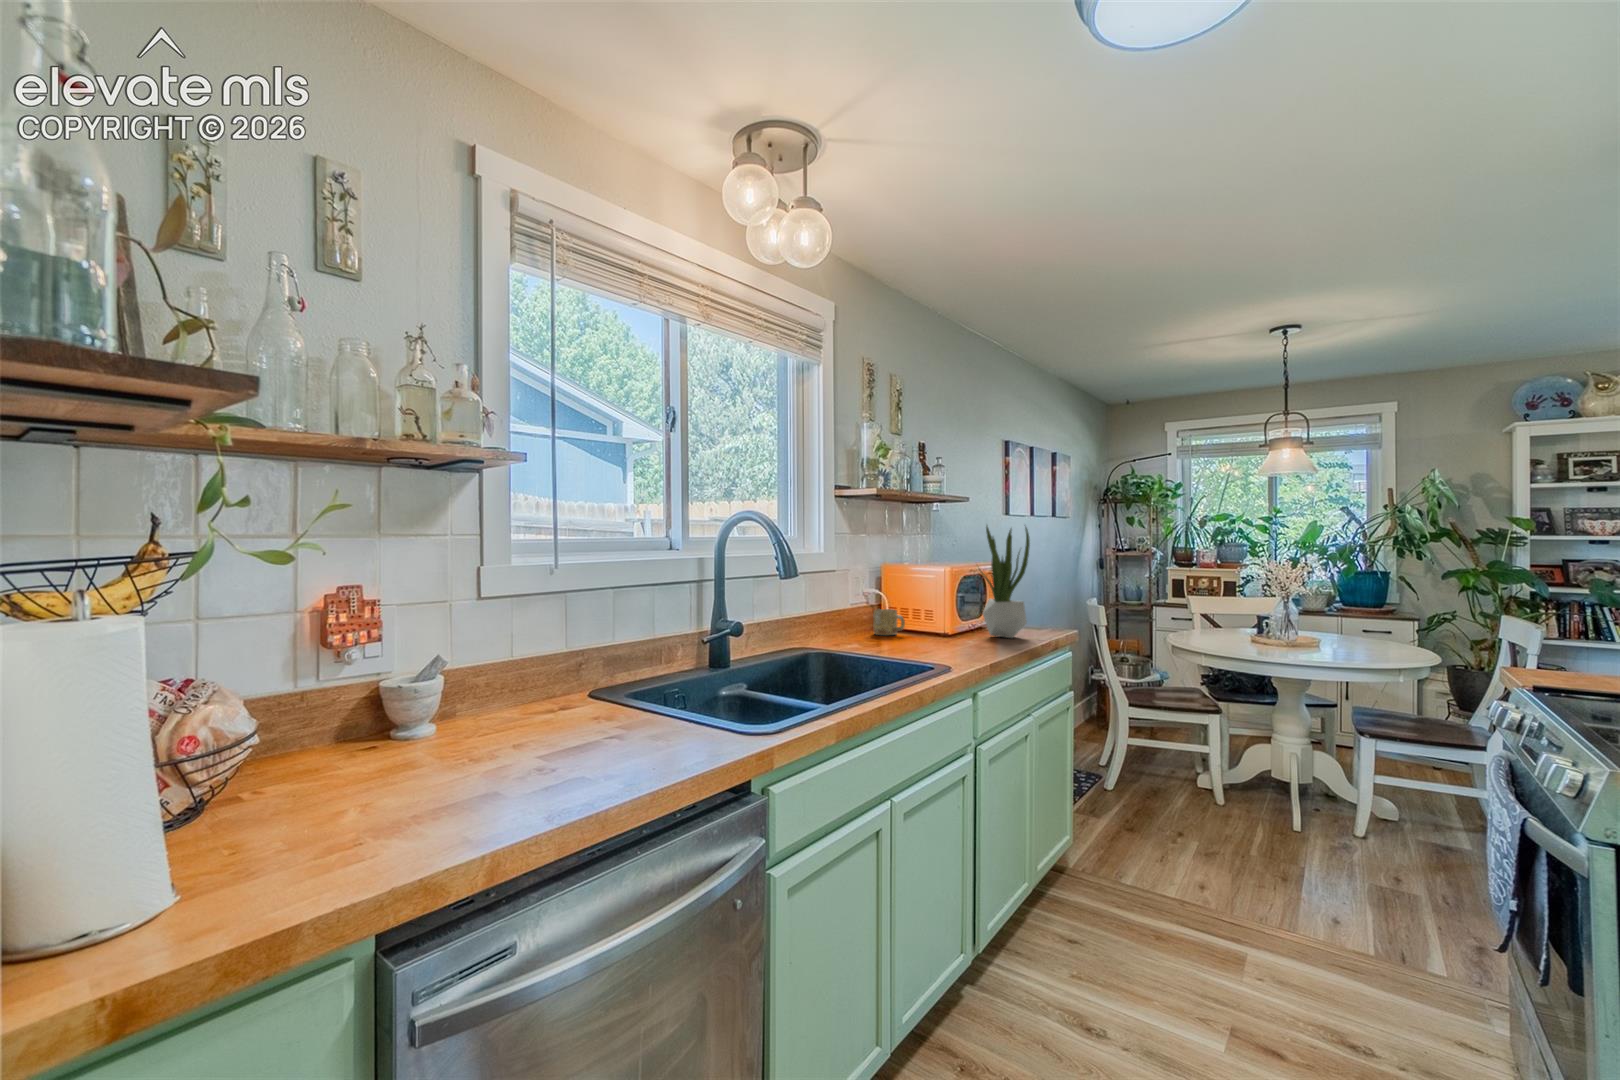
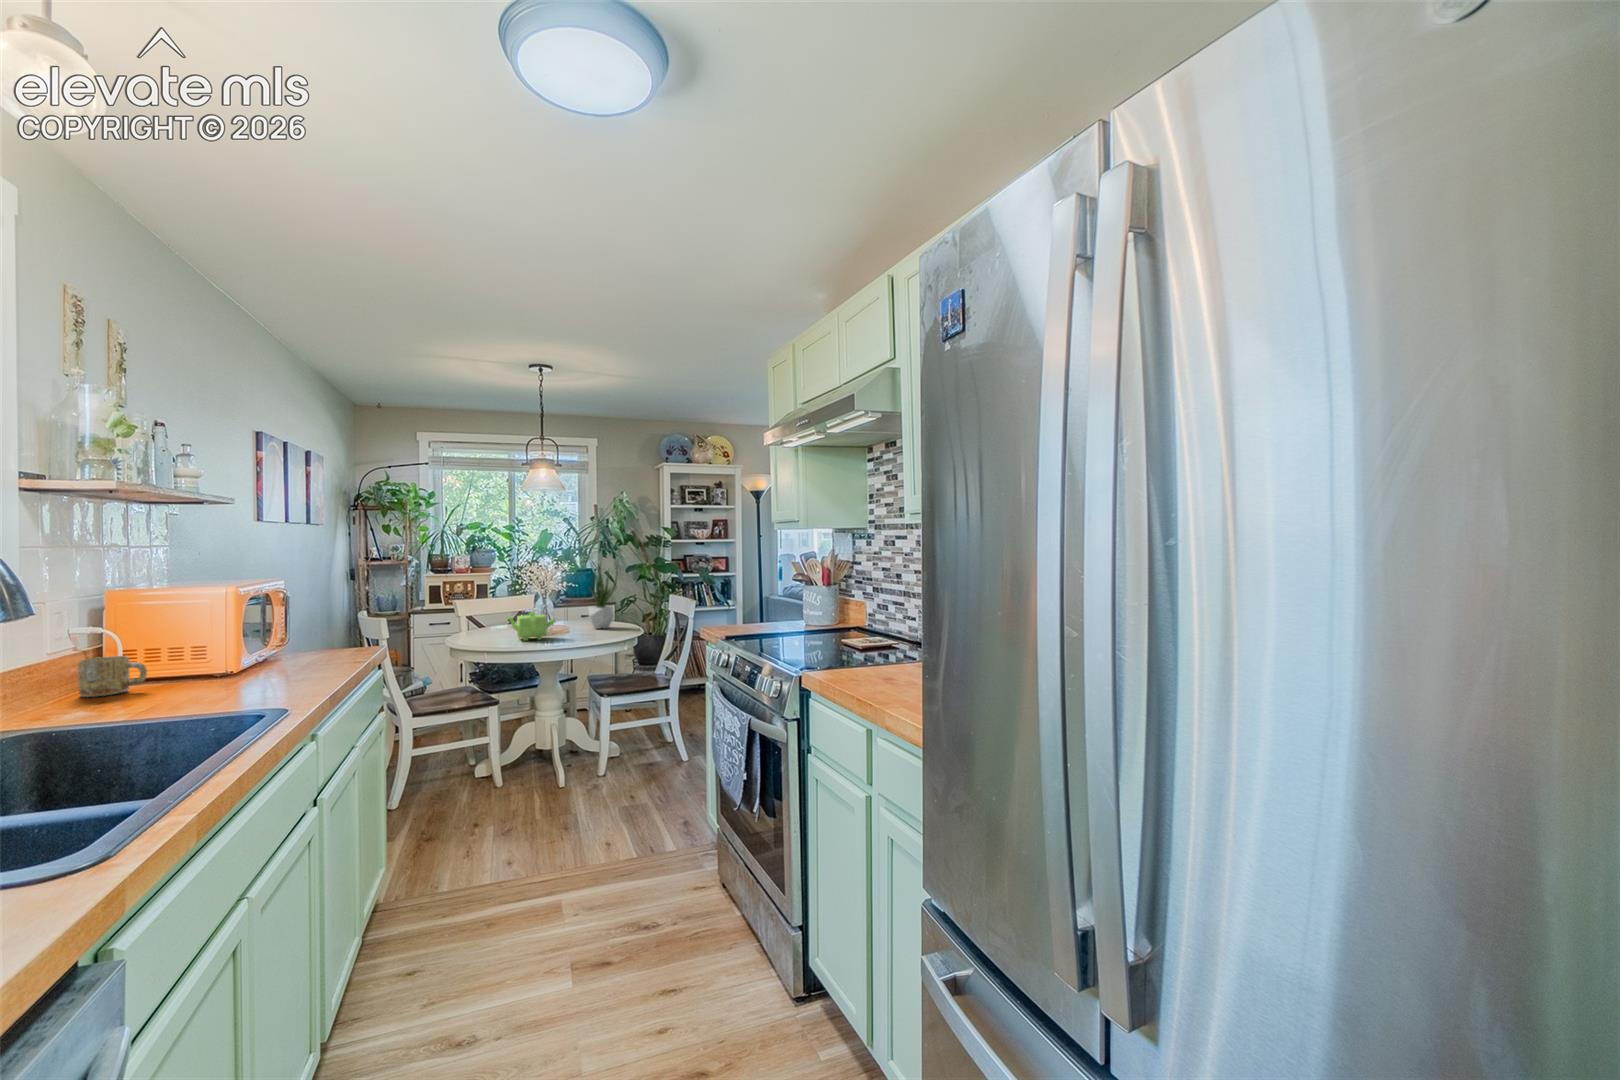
potted plant: present [981,526,1030,638] -> present [588,565,618,629]
teapot: none [1224,616,1291,649] -> present [507,612,556,641]

